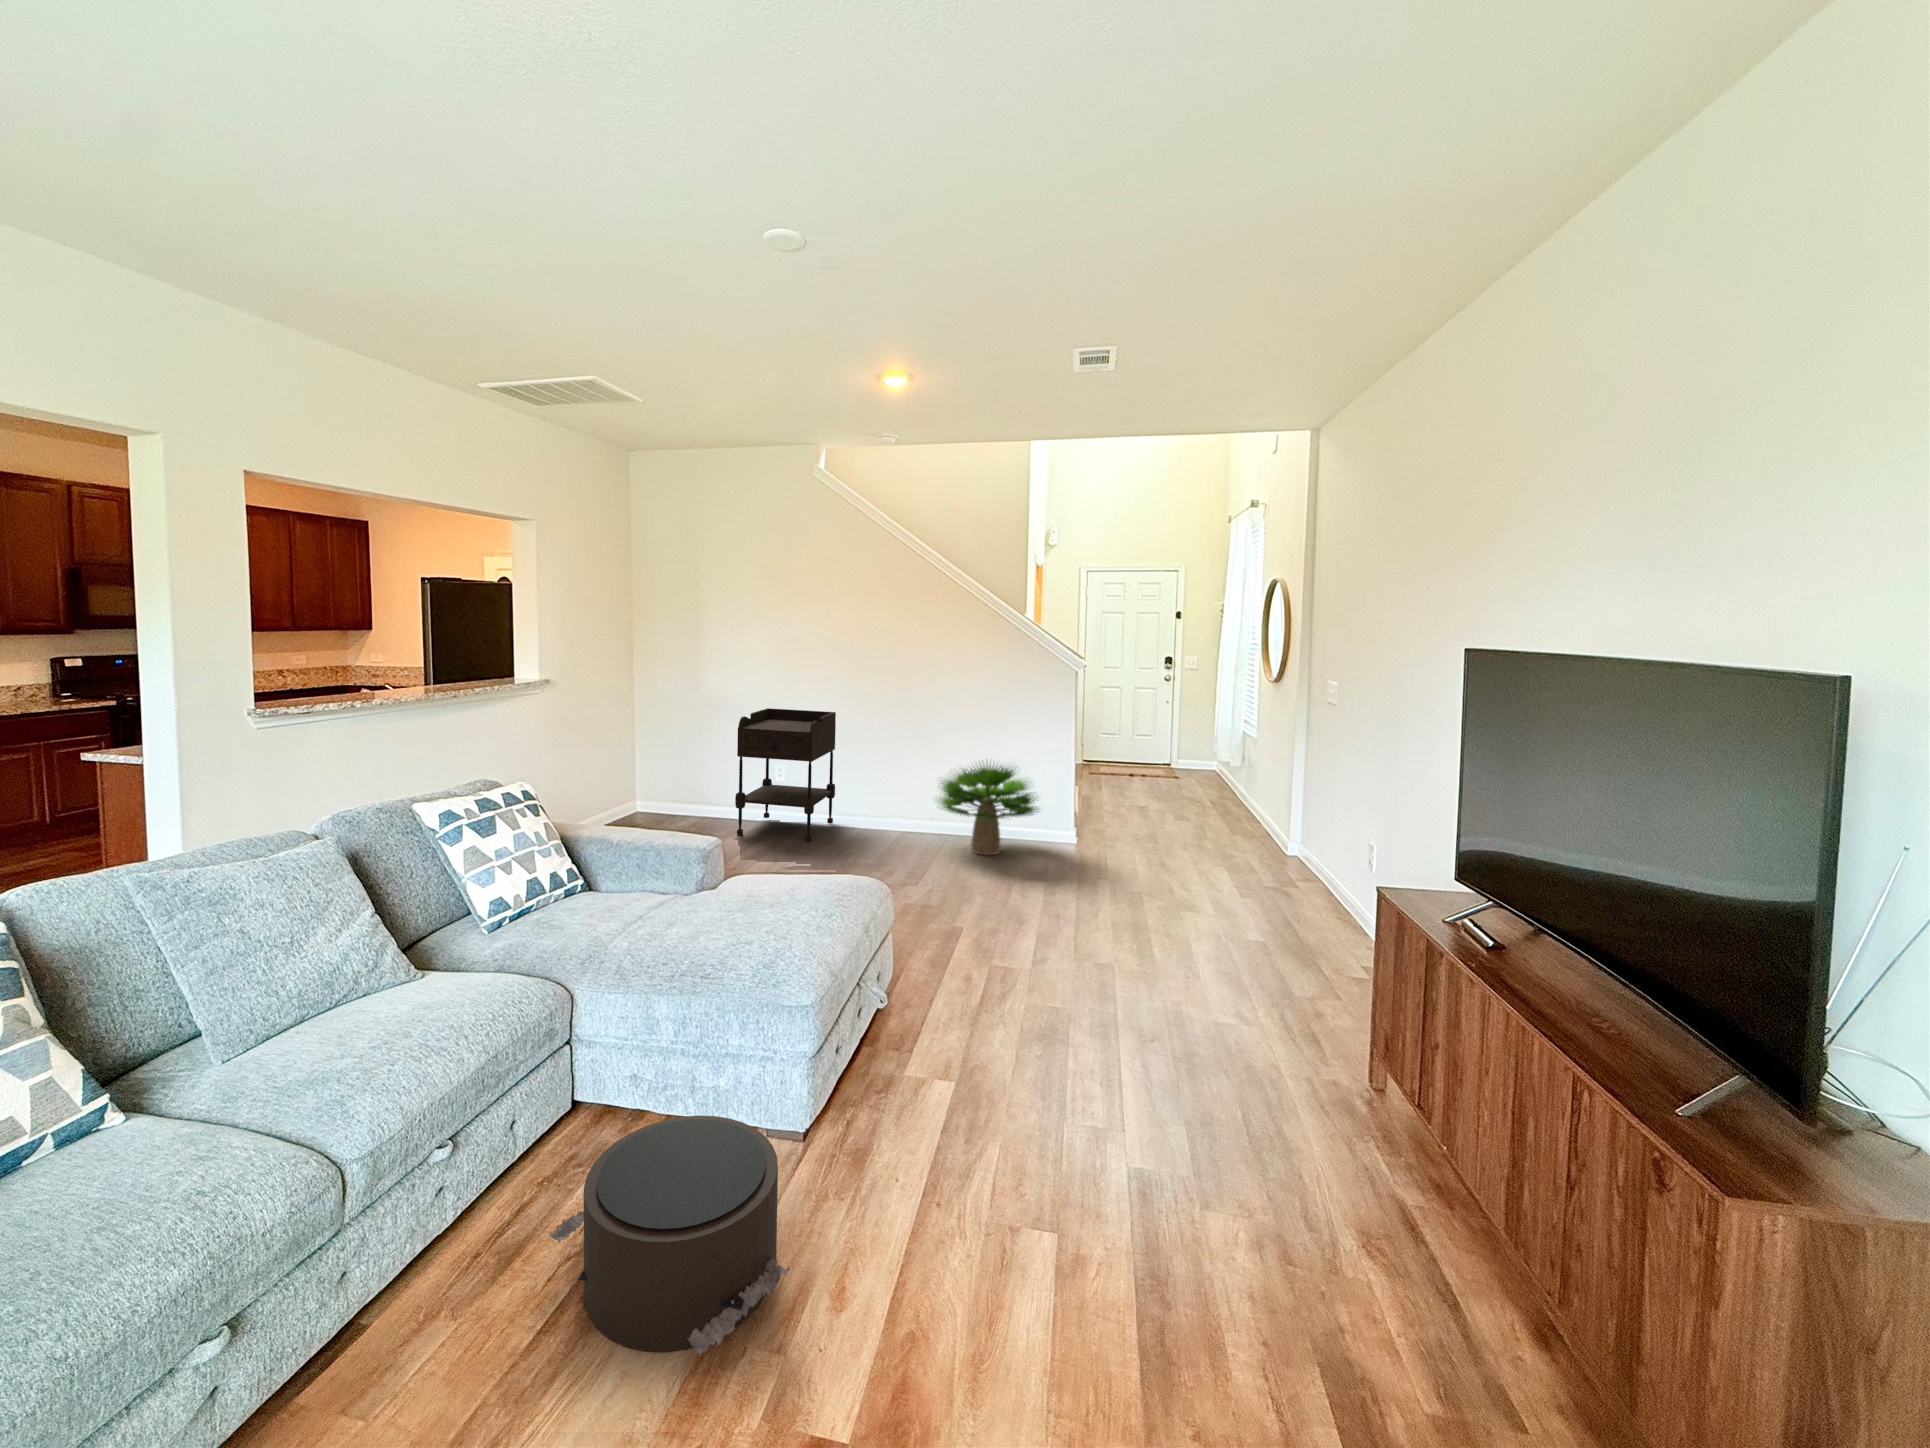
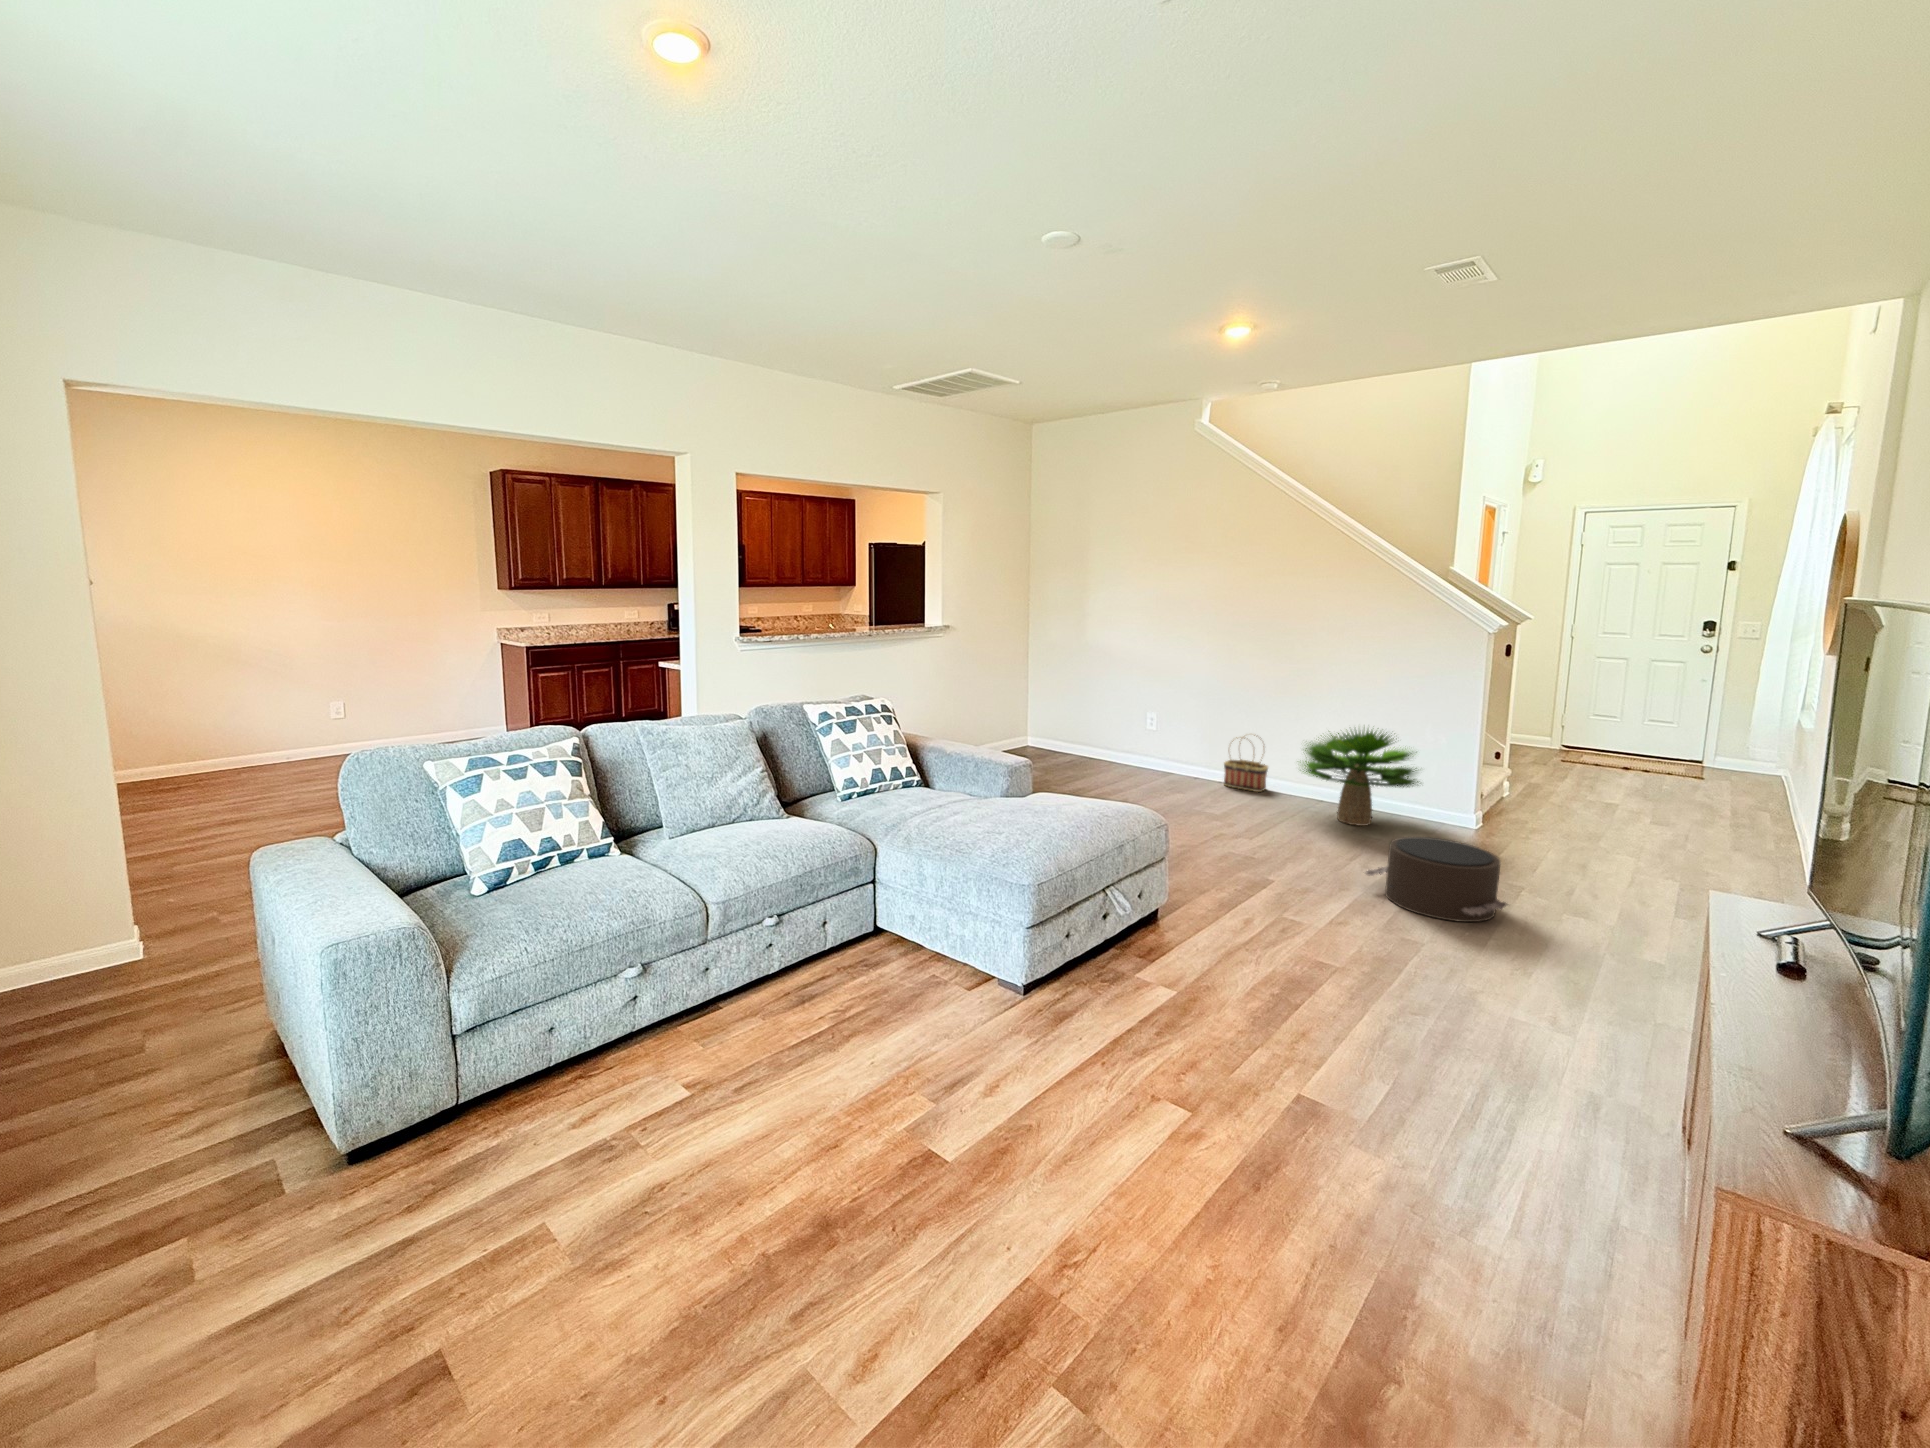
side table: present [735,708,836,841] -> none [1106,664,1210,789]
basket: none [855,774,897,832] -> present [1224,735,1268,792]
pouf: present [549,1115,789,1354] -> present [1365,837,1508,922]

